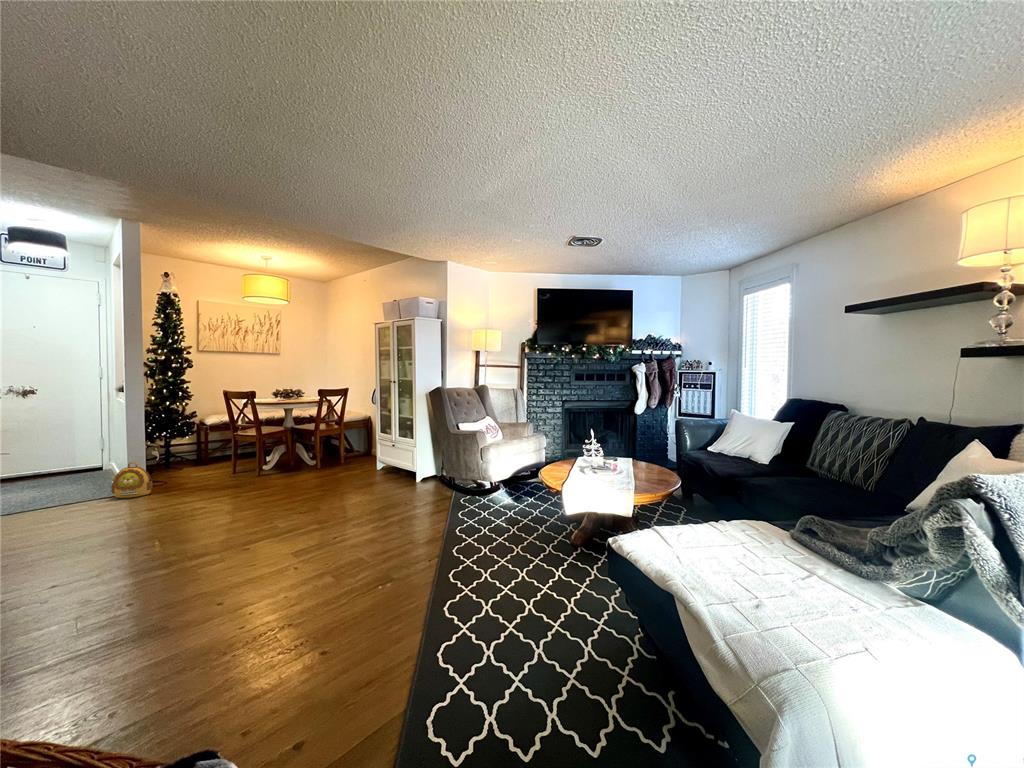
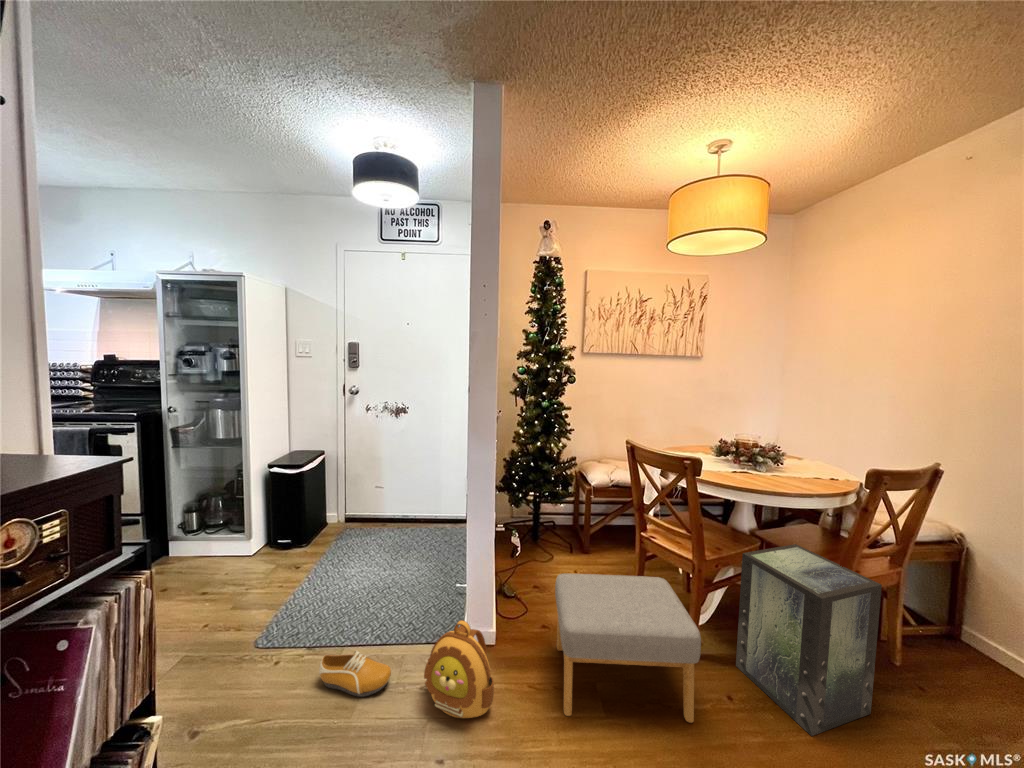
storage box: none [271,422,313,472] -> present [736,544,882,736]
footstool: none [183,442,247,488] -> present [555,573,701,723]
shoe: none [37,491,87,509] -> present [319,651,391,697]

